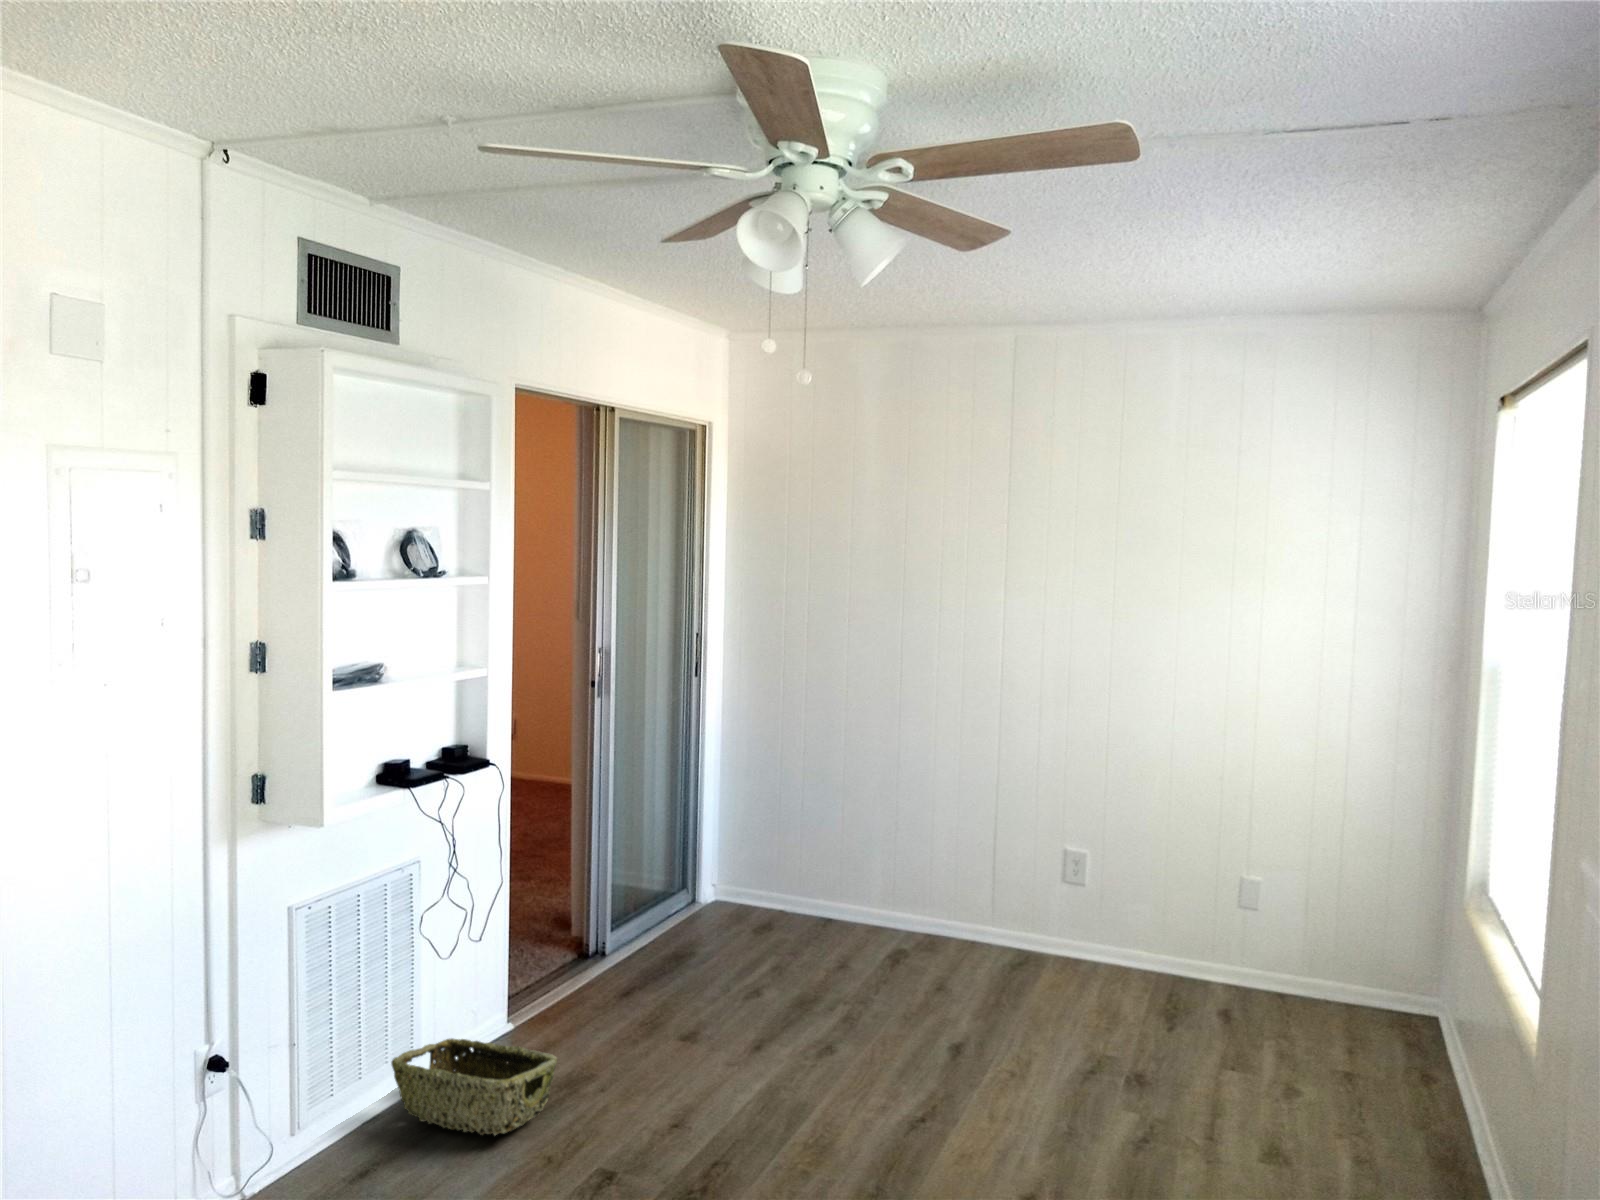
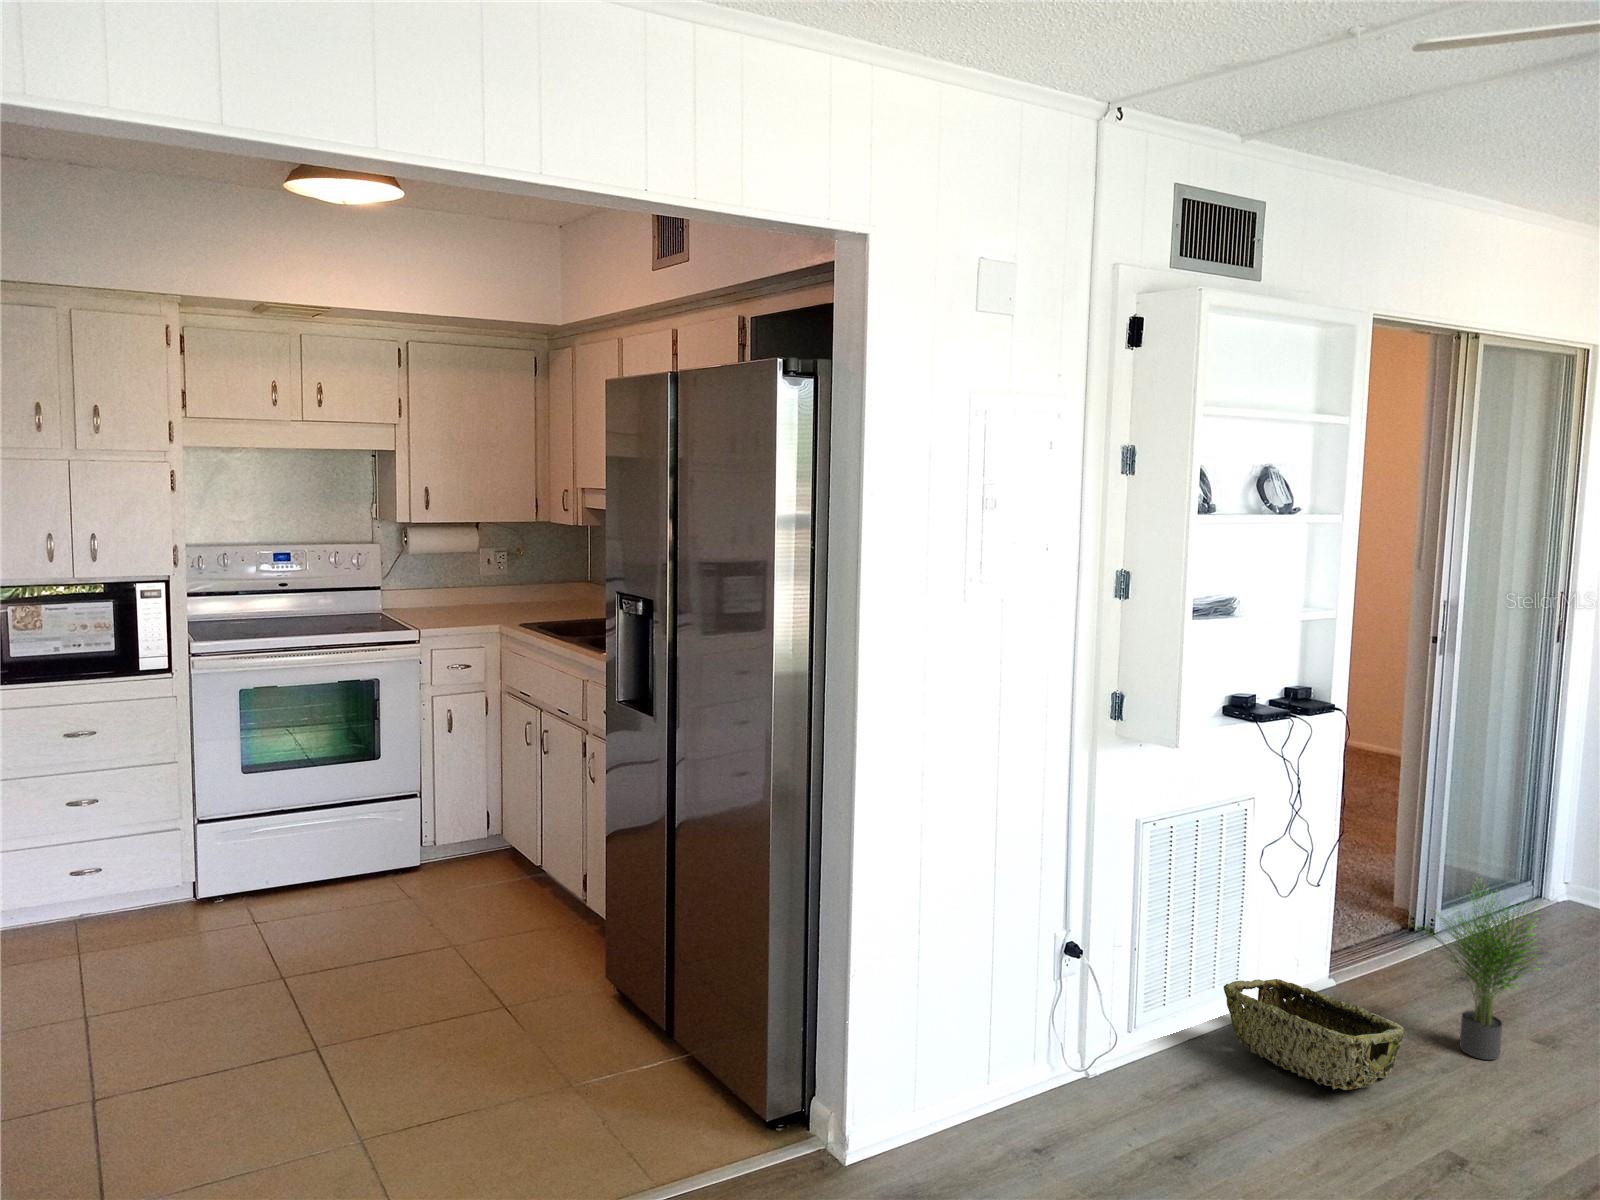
potted plant: none [564,901,679,1066] -> present [1429,887,1538,1060]

